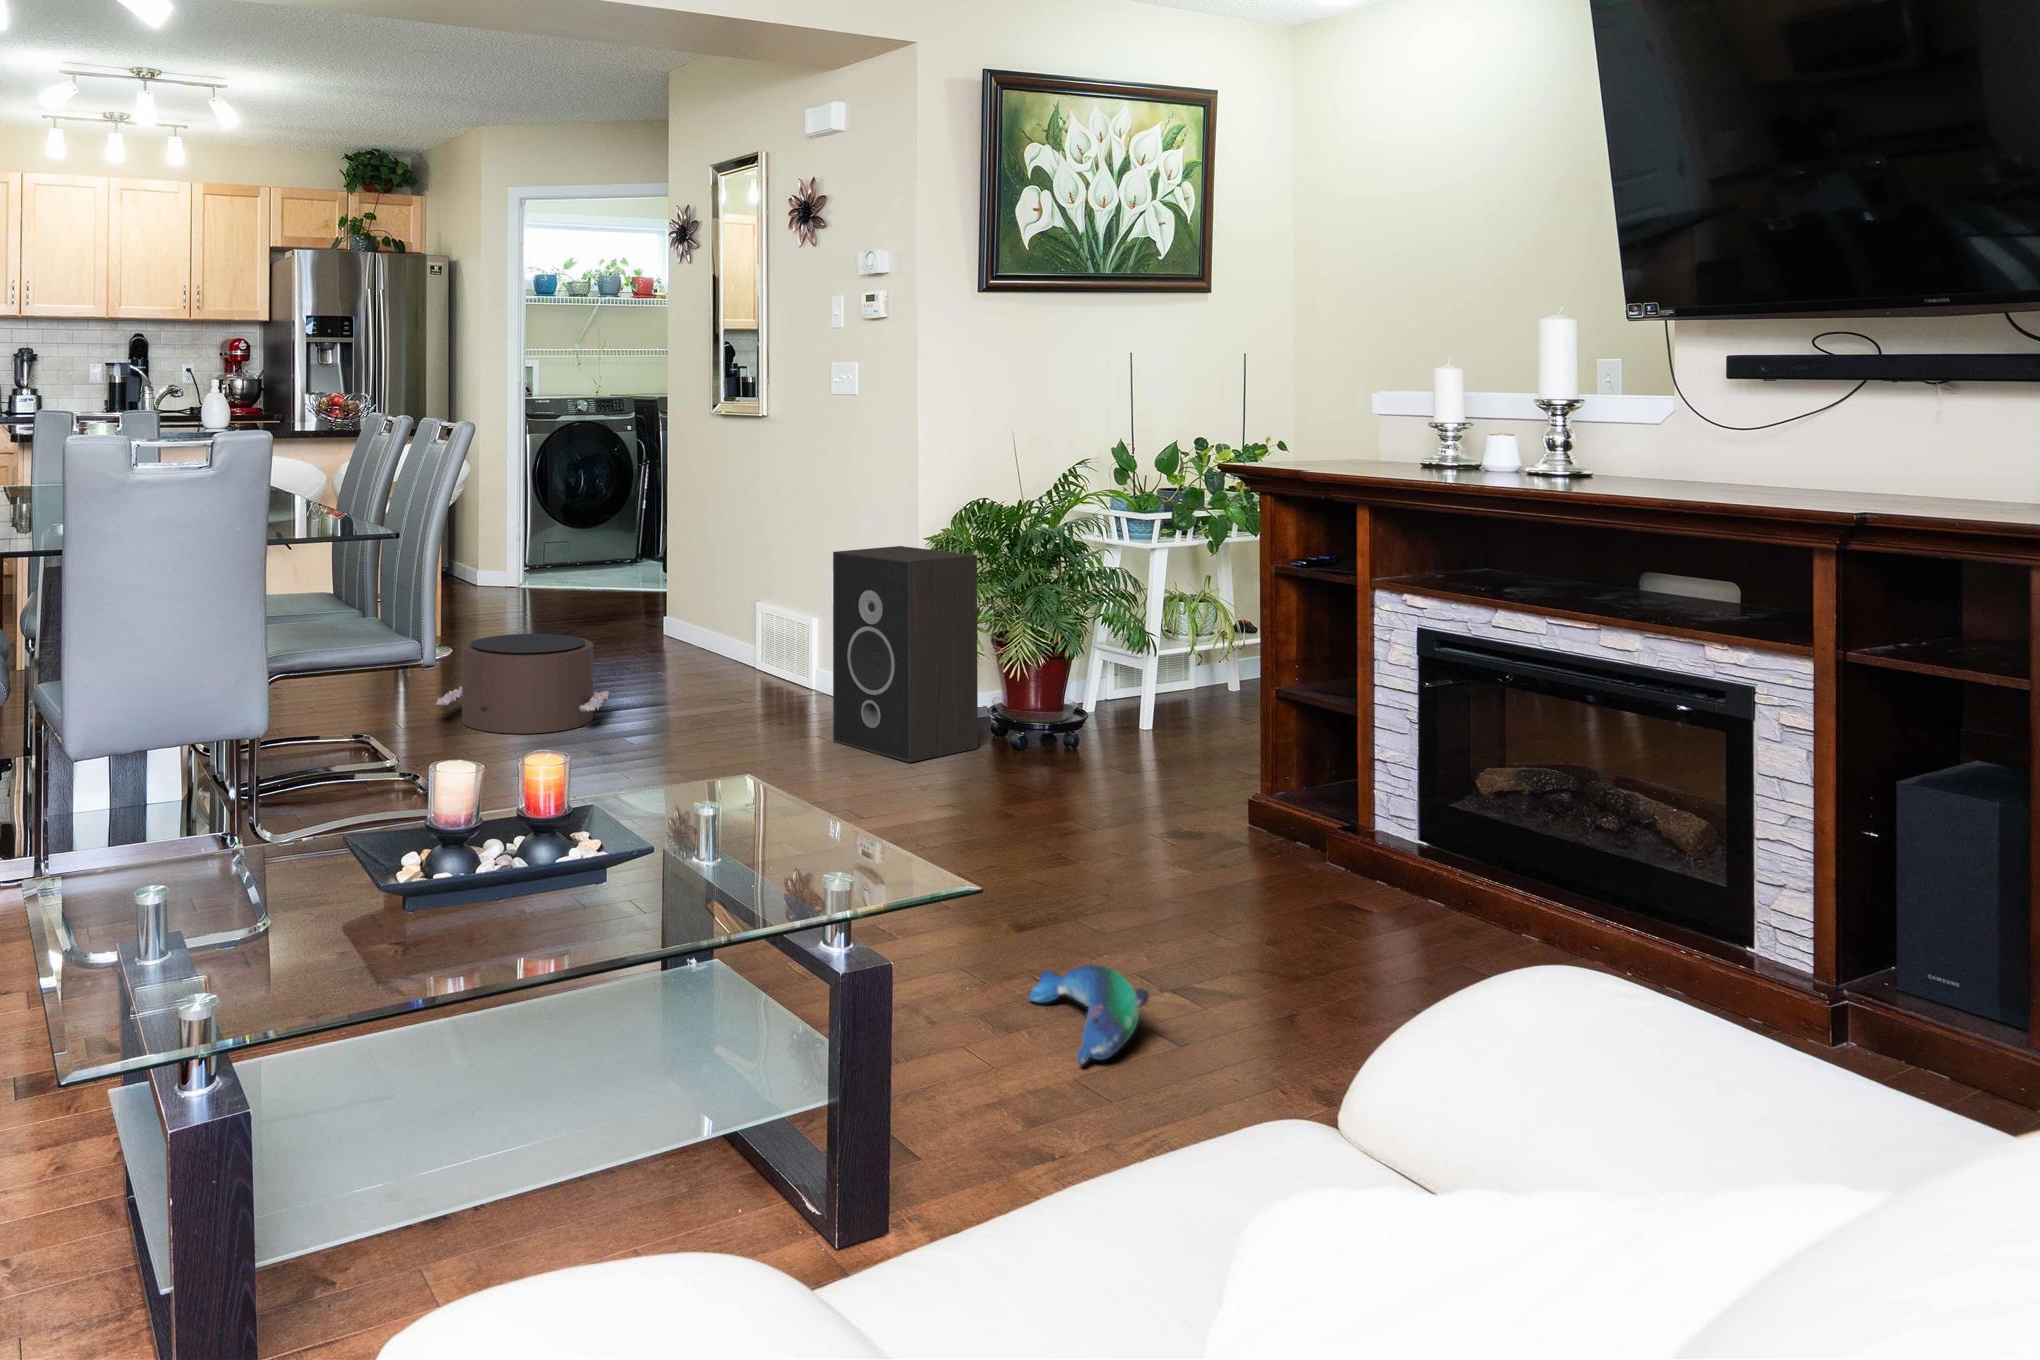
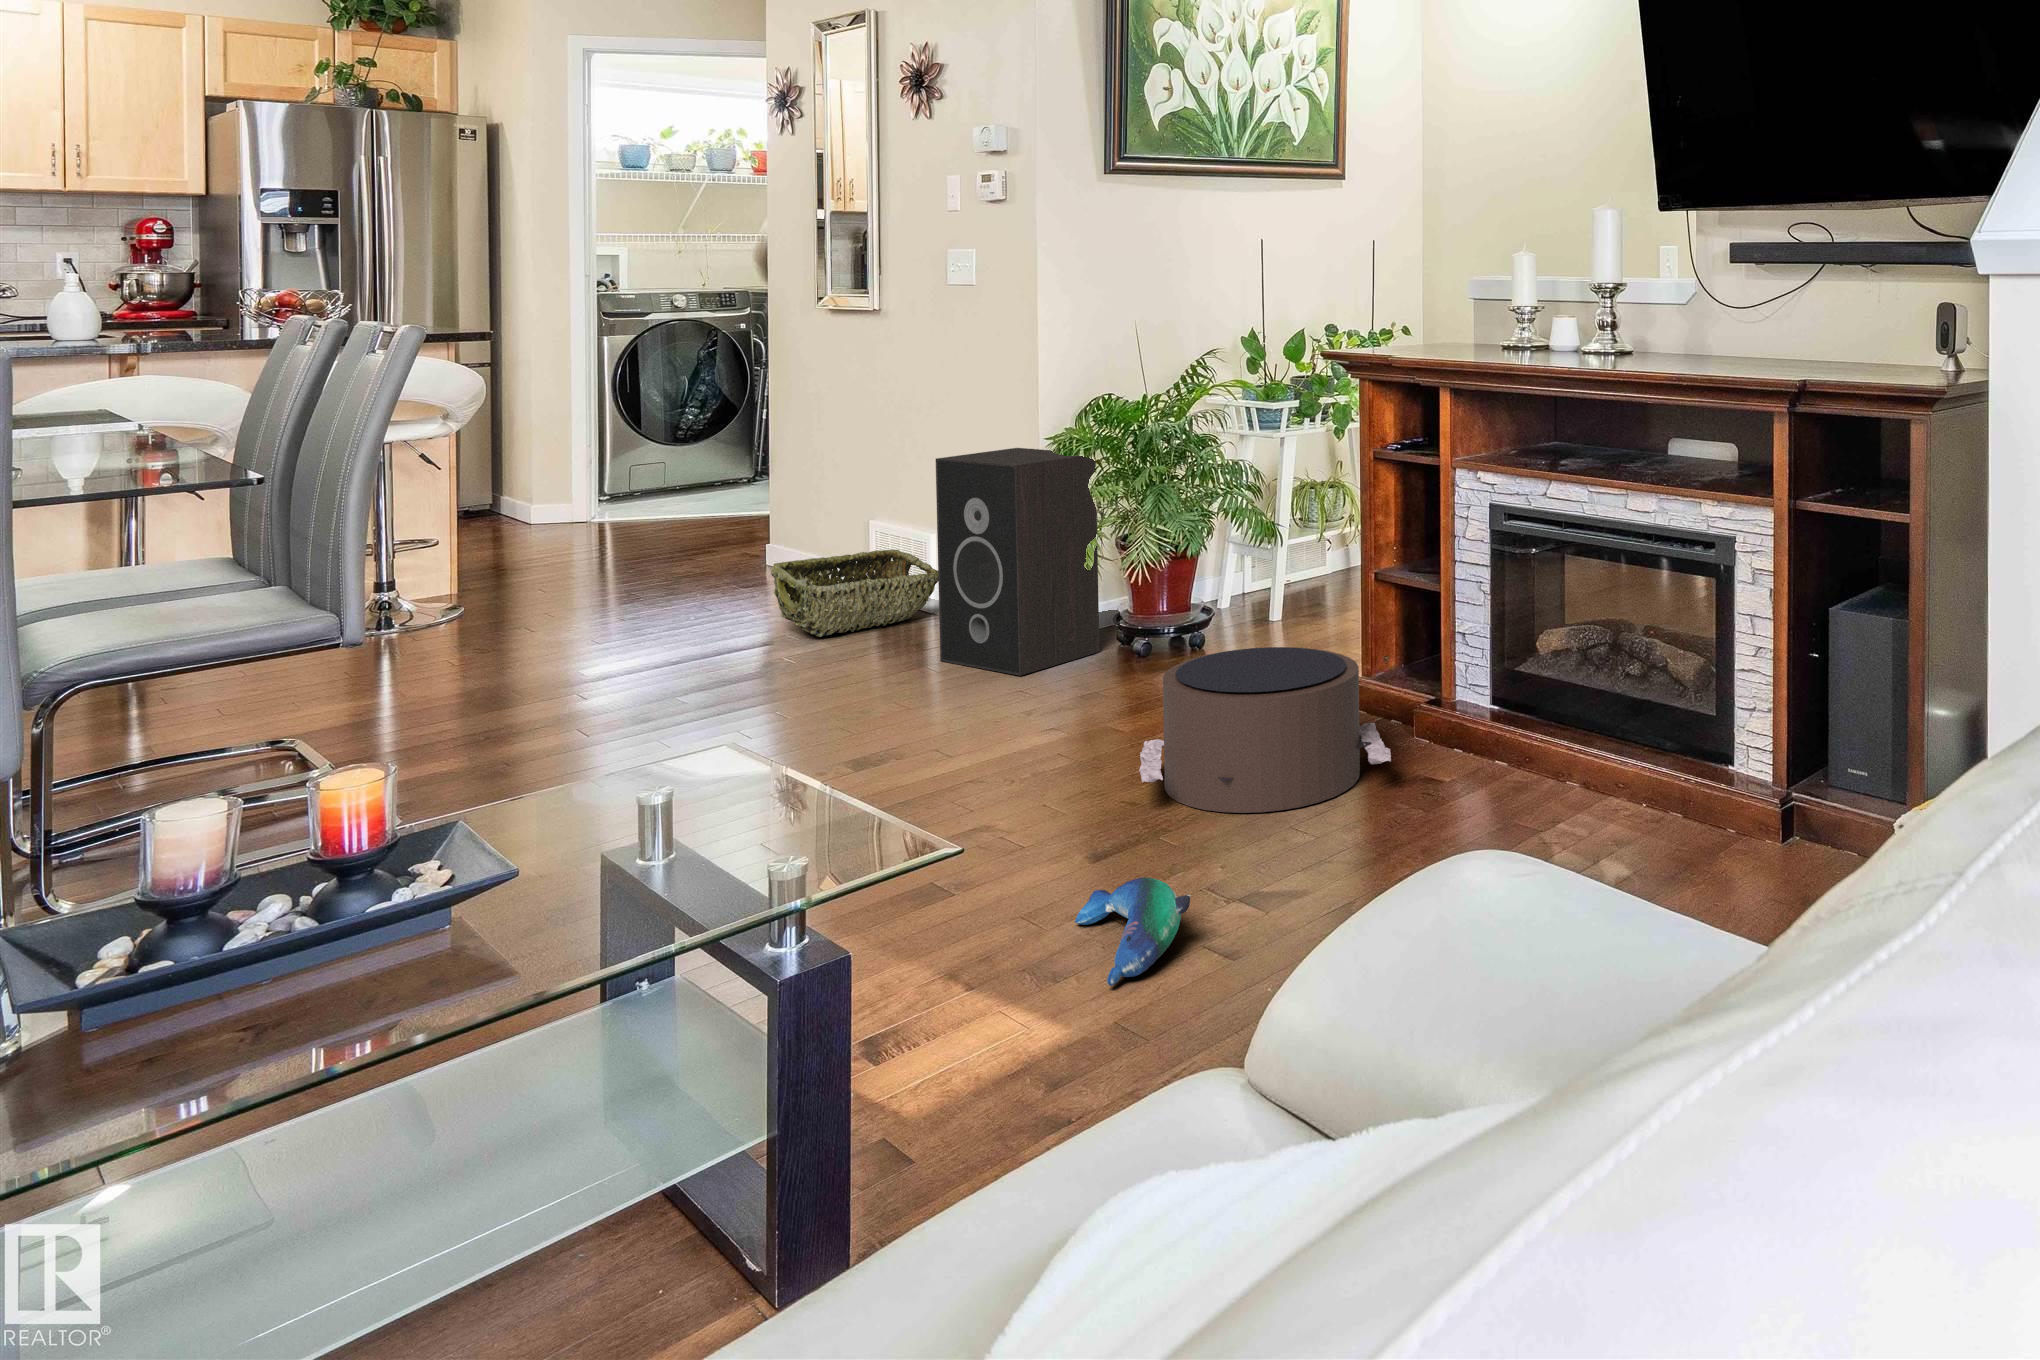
pouf: present [436,634,609,734] -> present [1139,647,1391,813]
woven basket: none [684,635,824,709] -> present [771,550,939,637]

